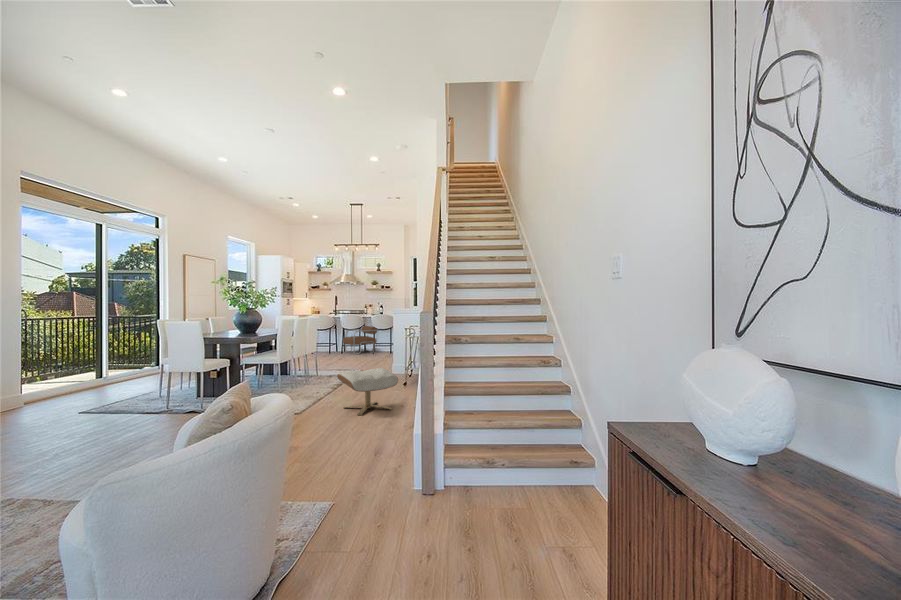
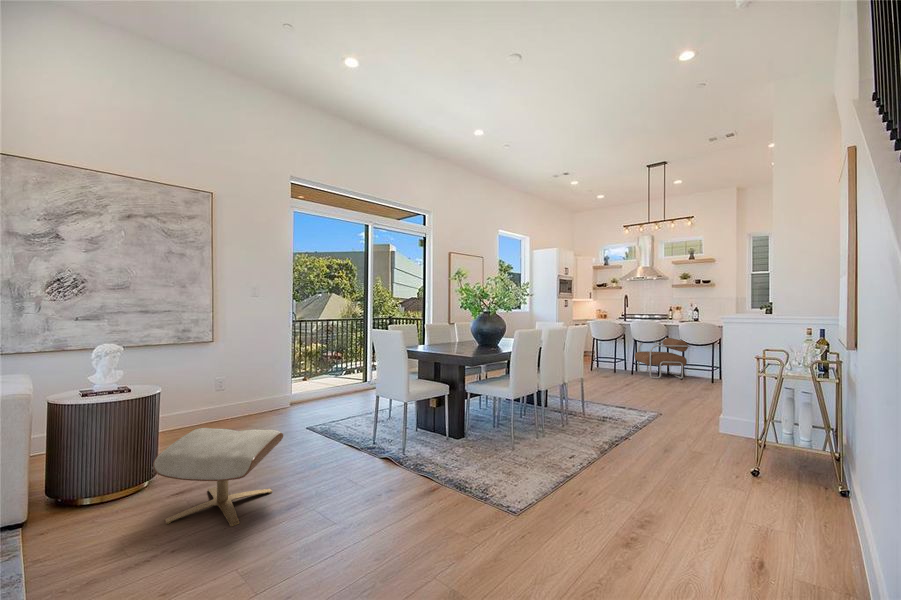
ottoman: present [337,368,398,415] -> present [153,428,283,526]

